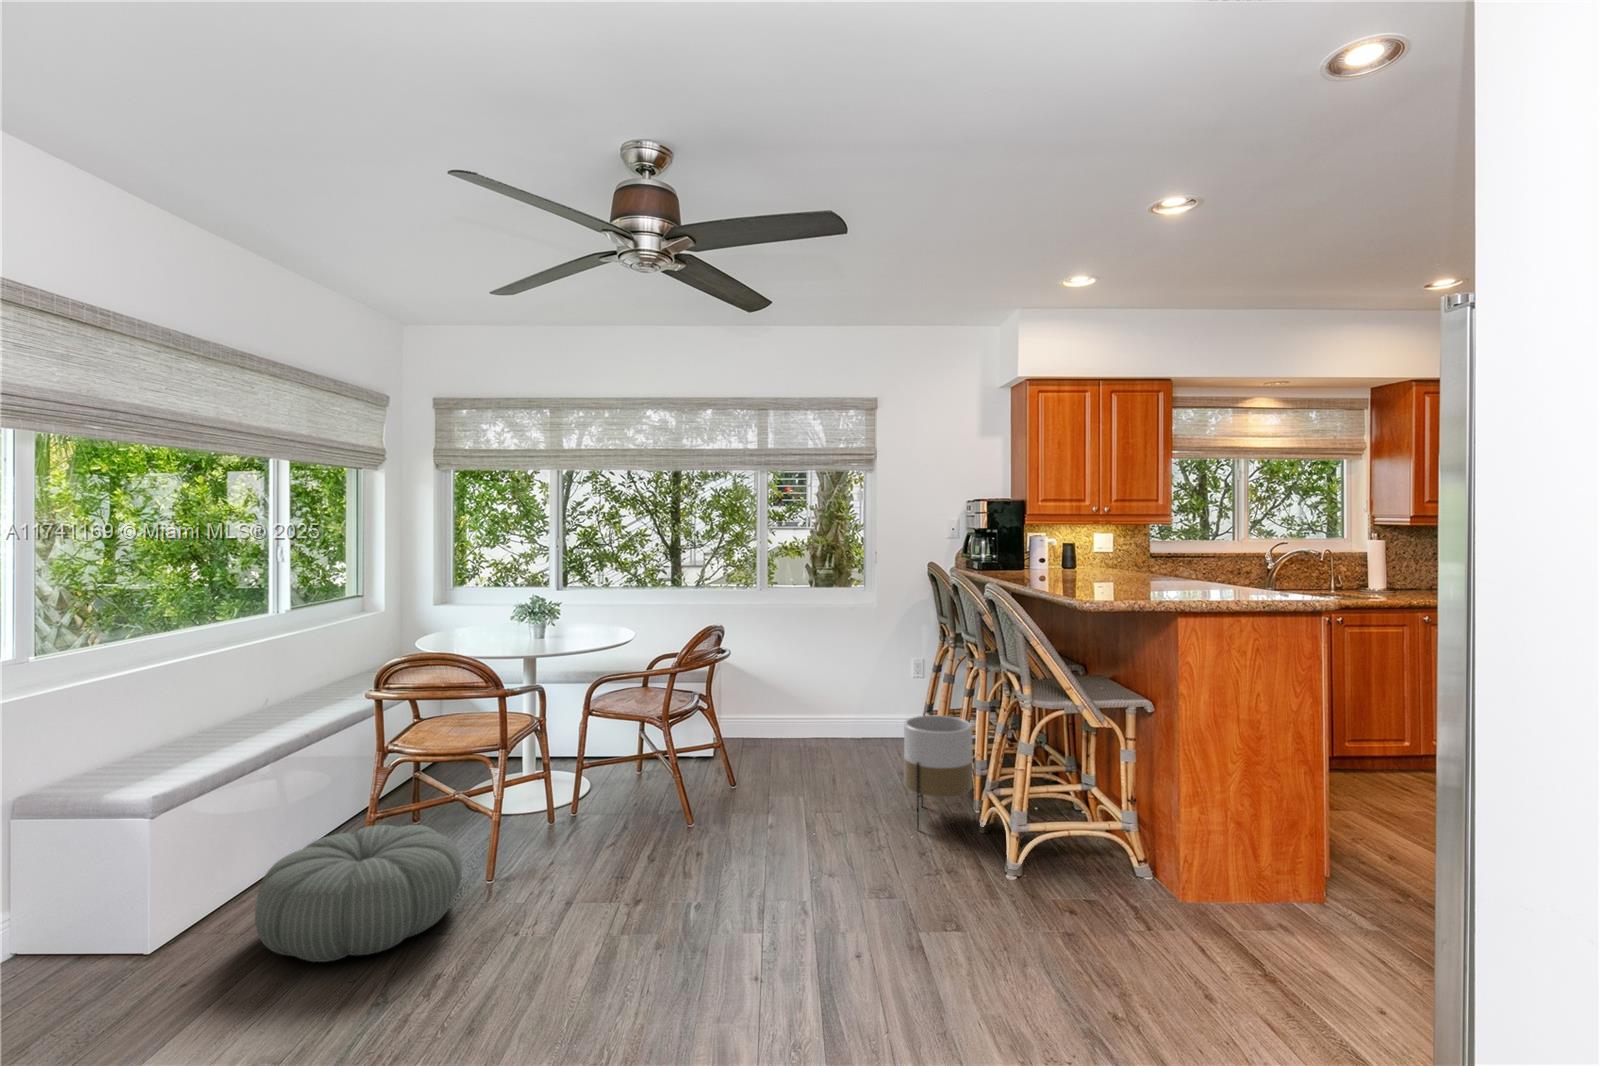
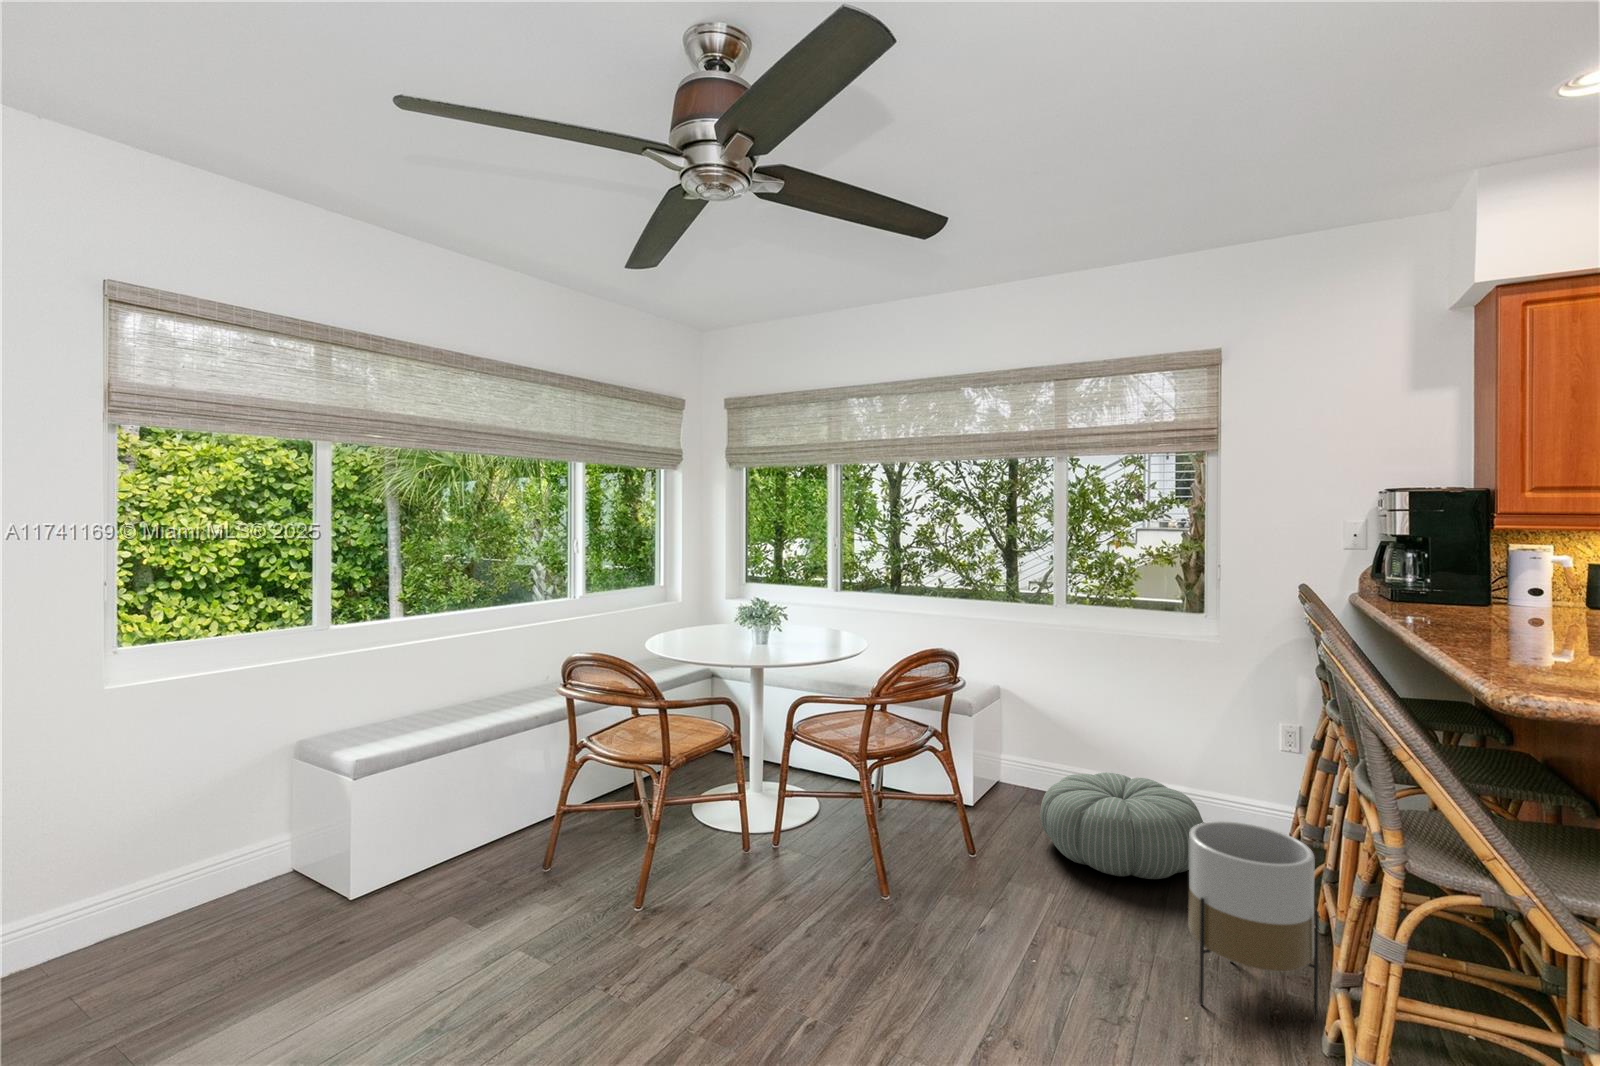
pouf: present [255,825,462,962] -> present [1040,772,1204,879]

